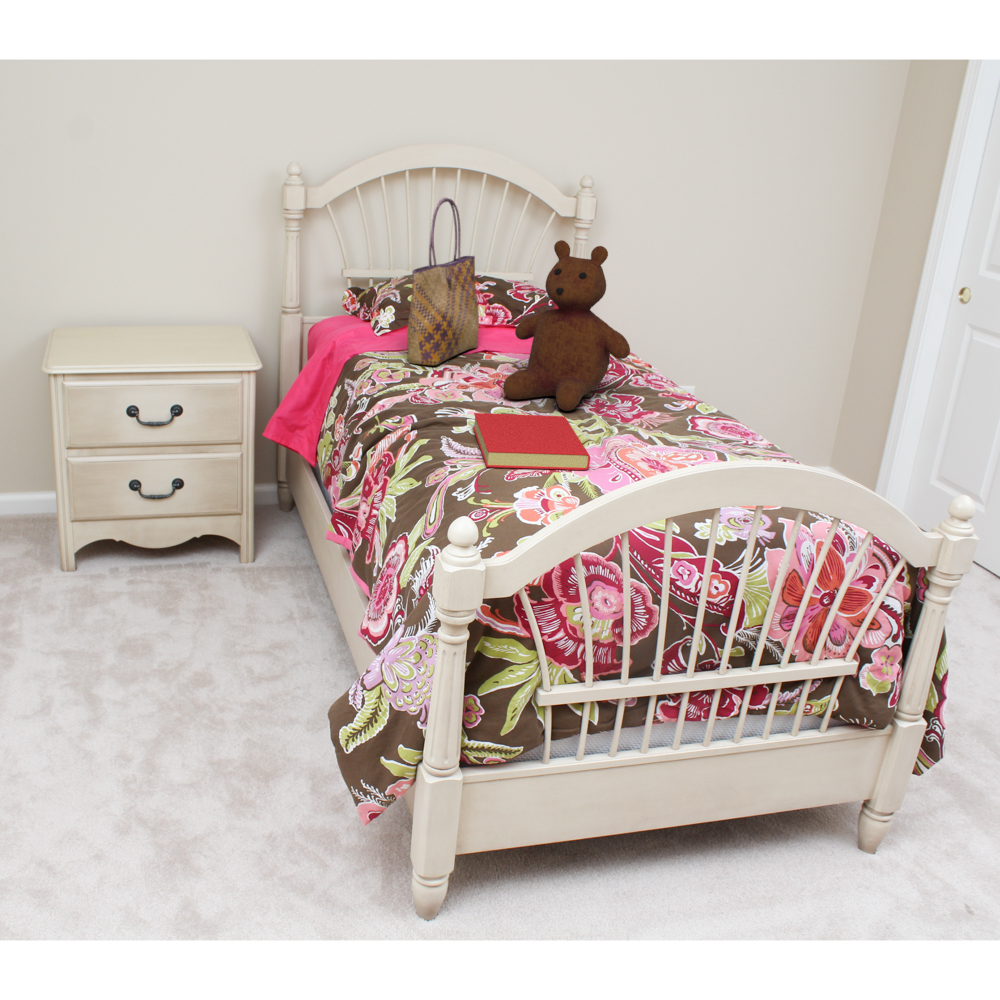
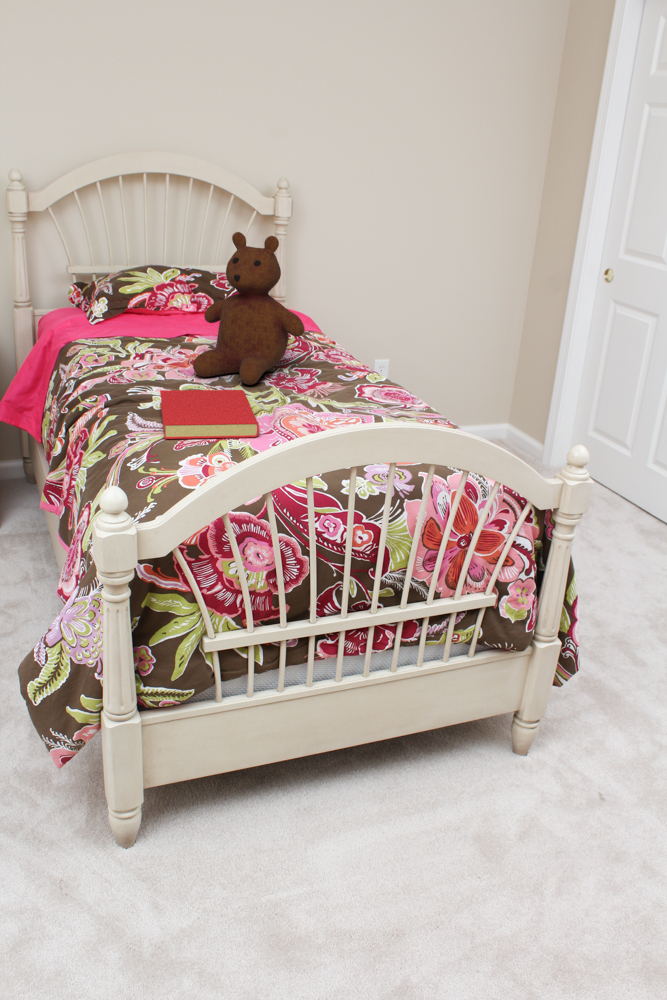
tote bag: present [407,197,479,365] -> none [109,197,181,350]

